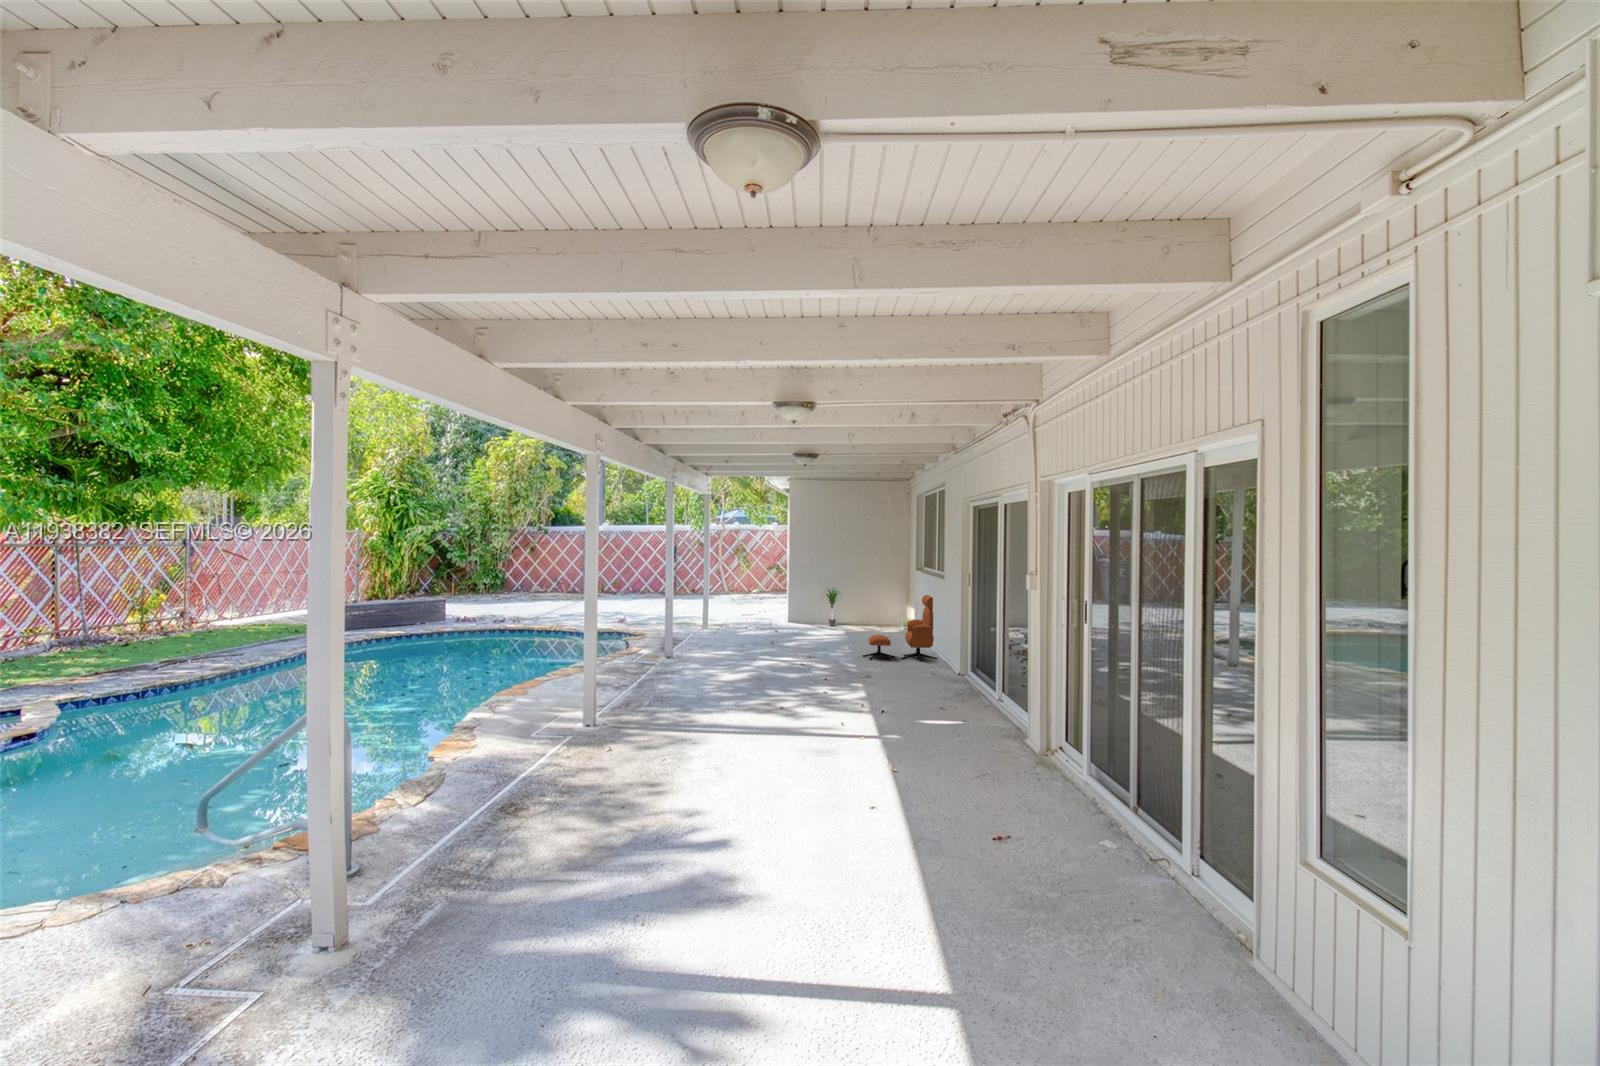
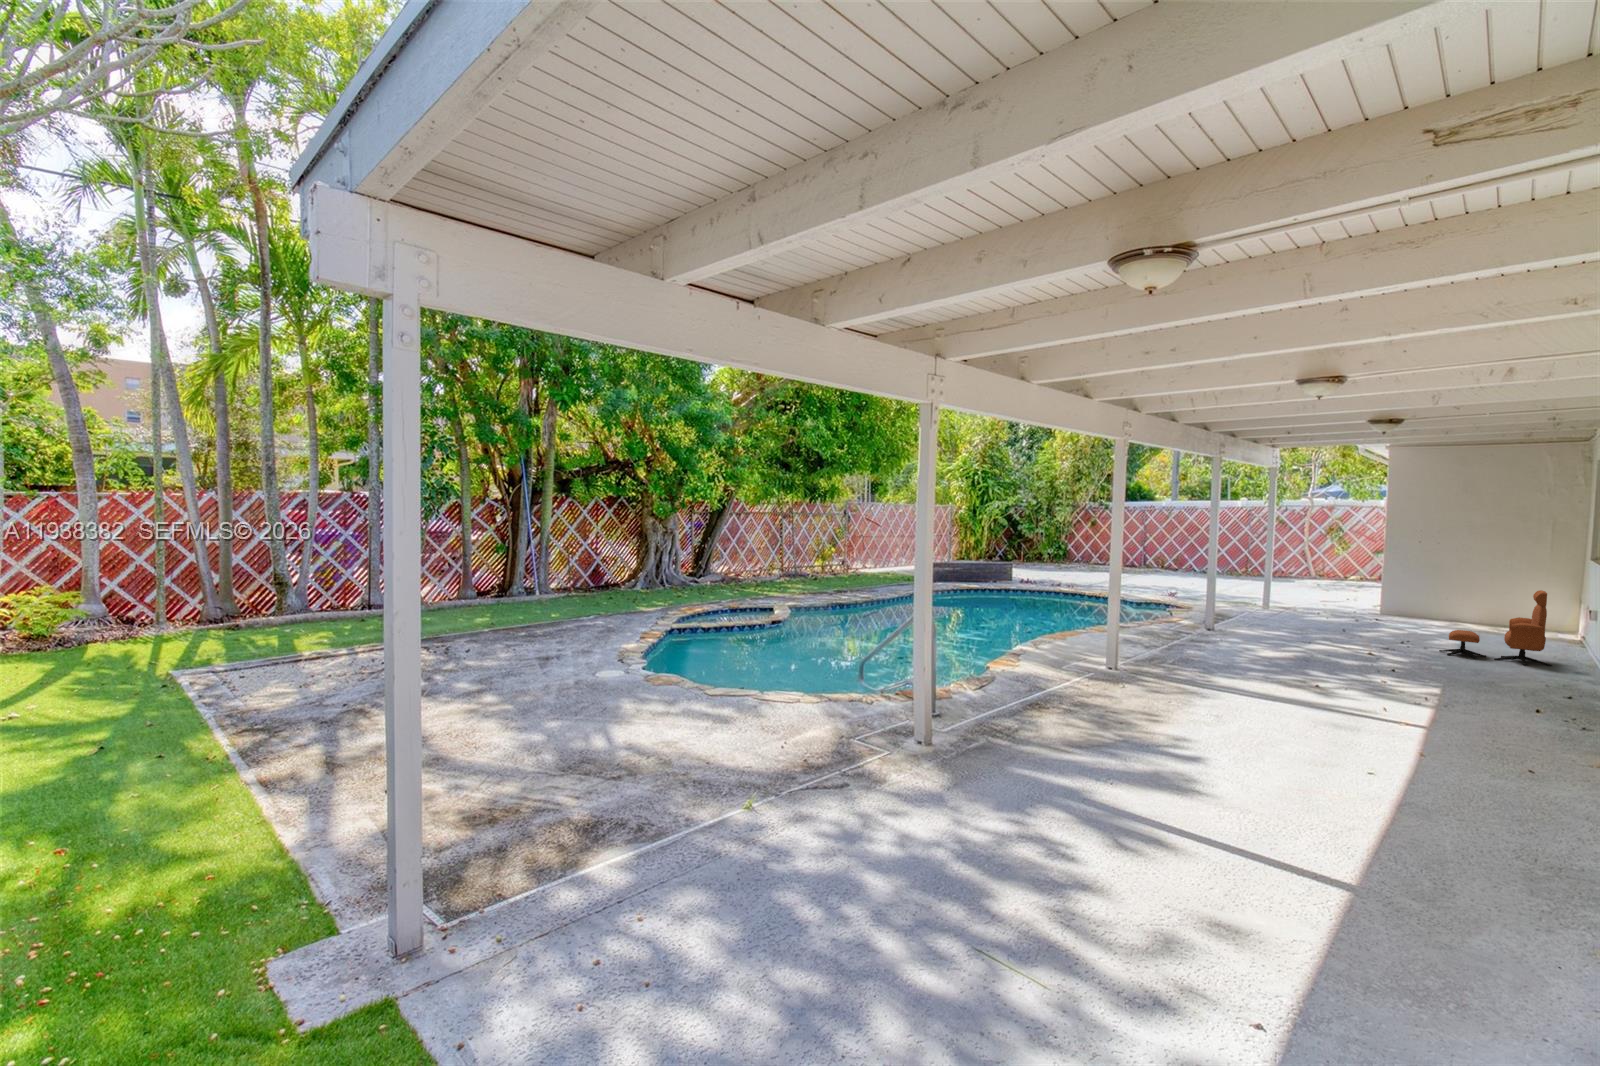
potted plant: present [826,588,839,626] -> none [1401,571,1442,620]

